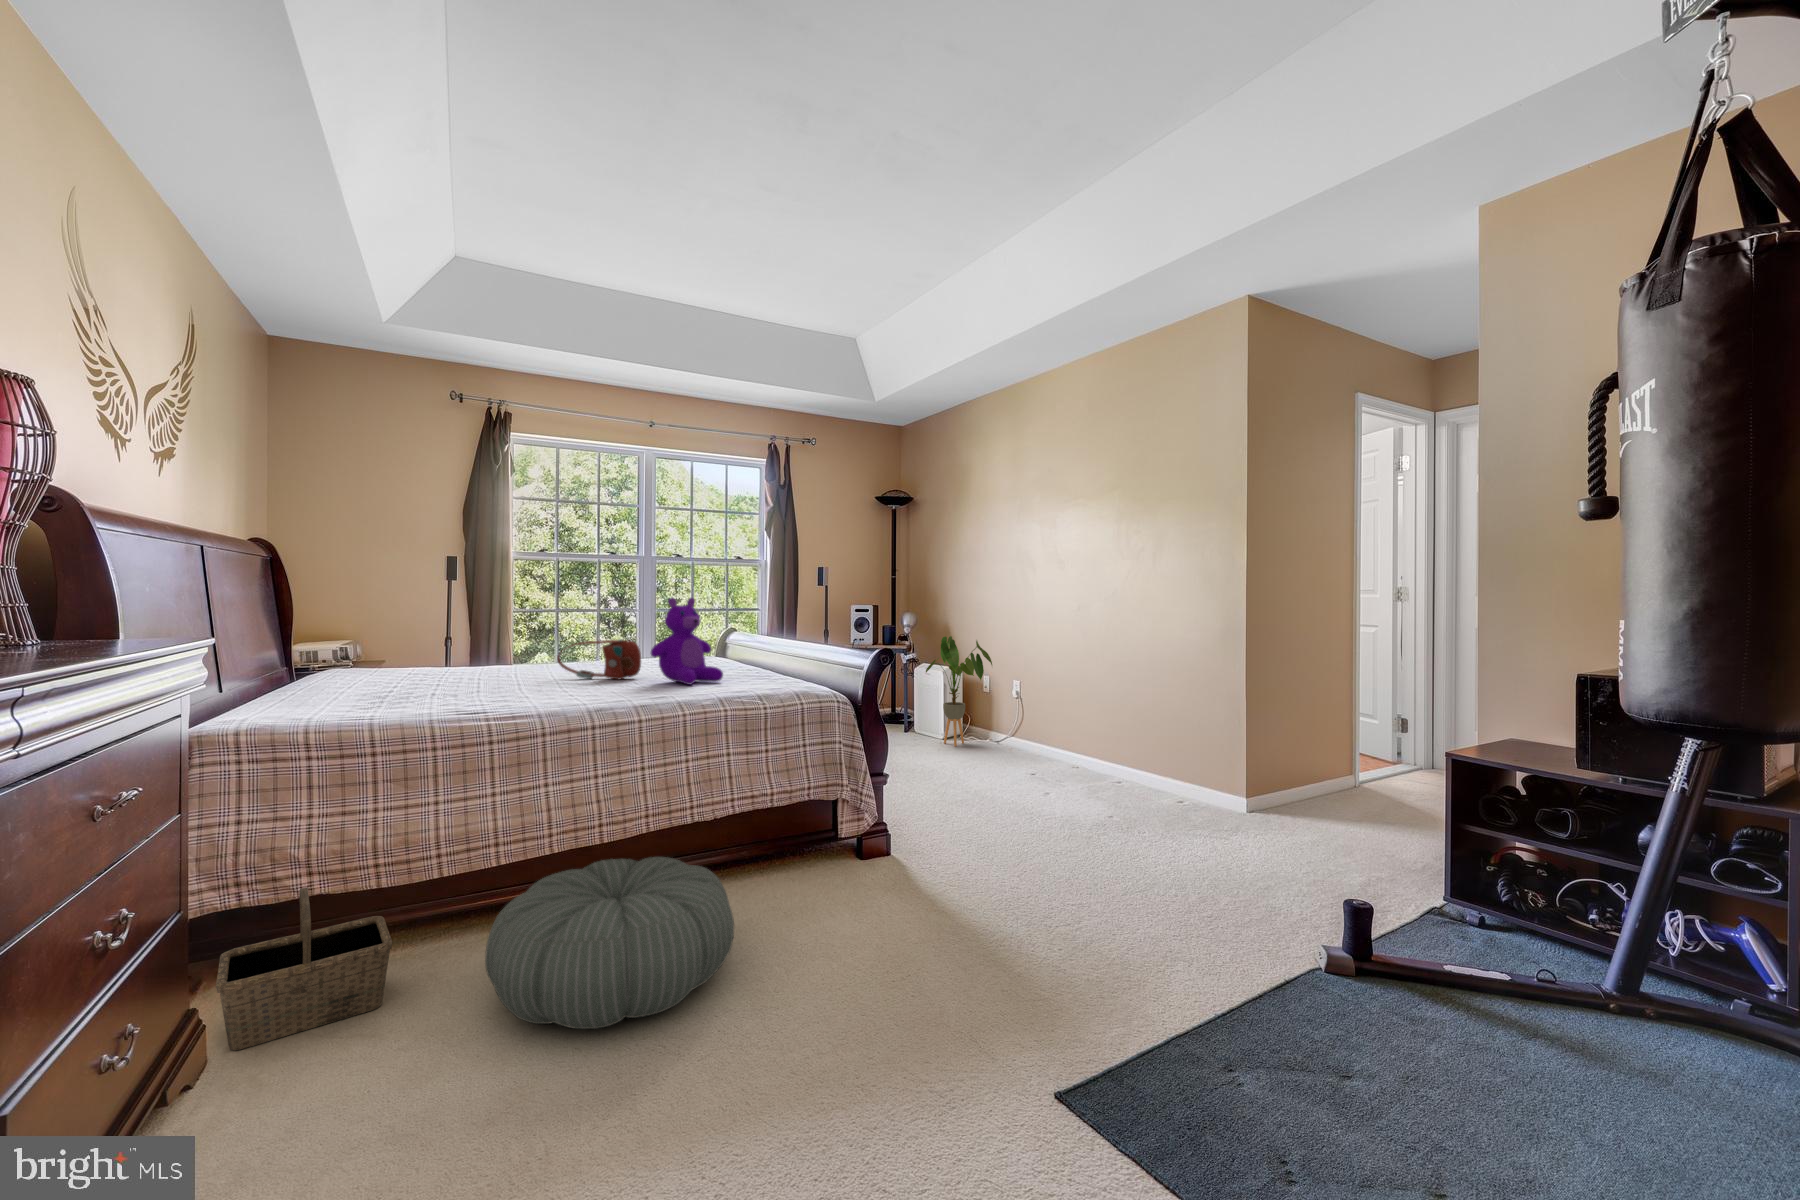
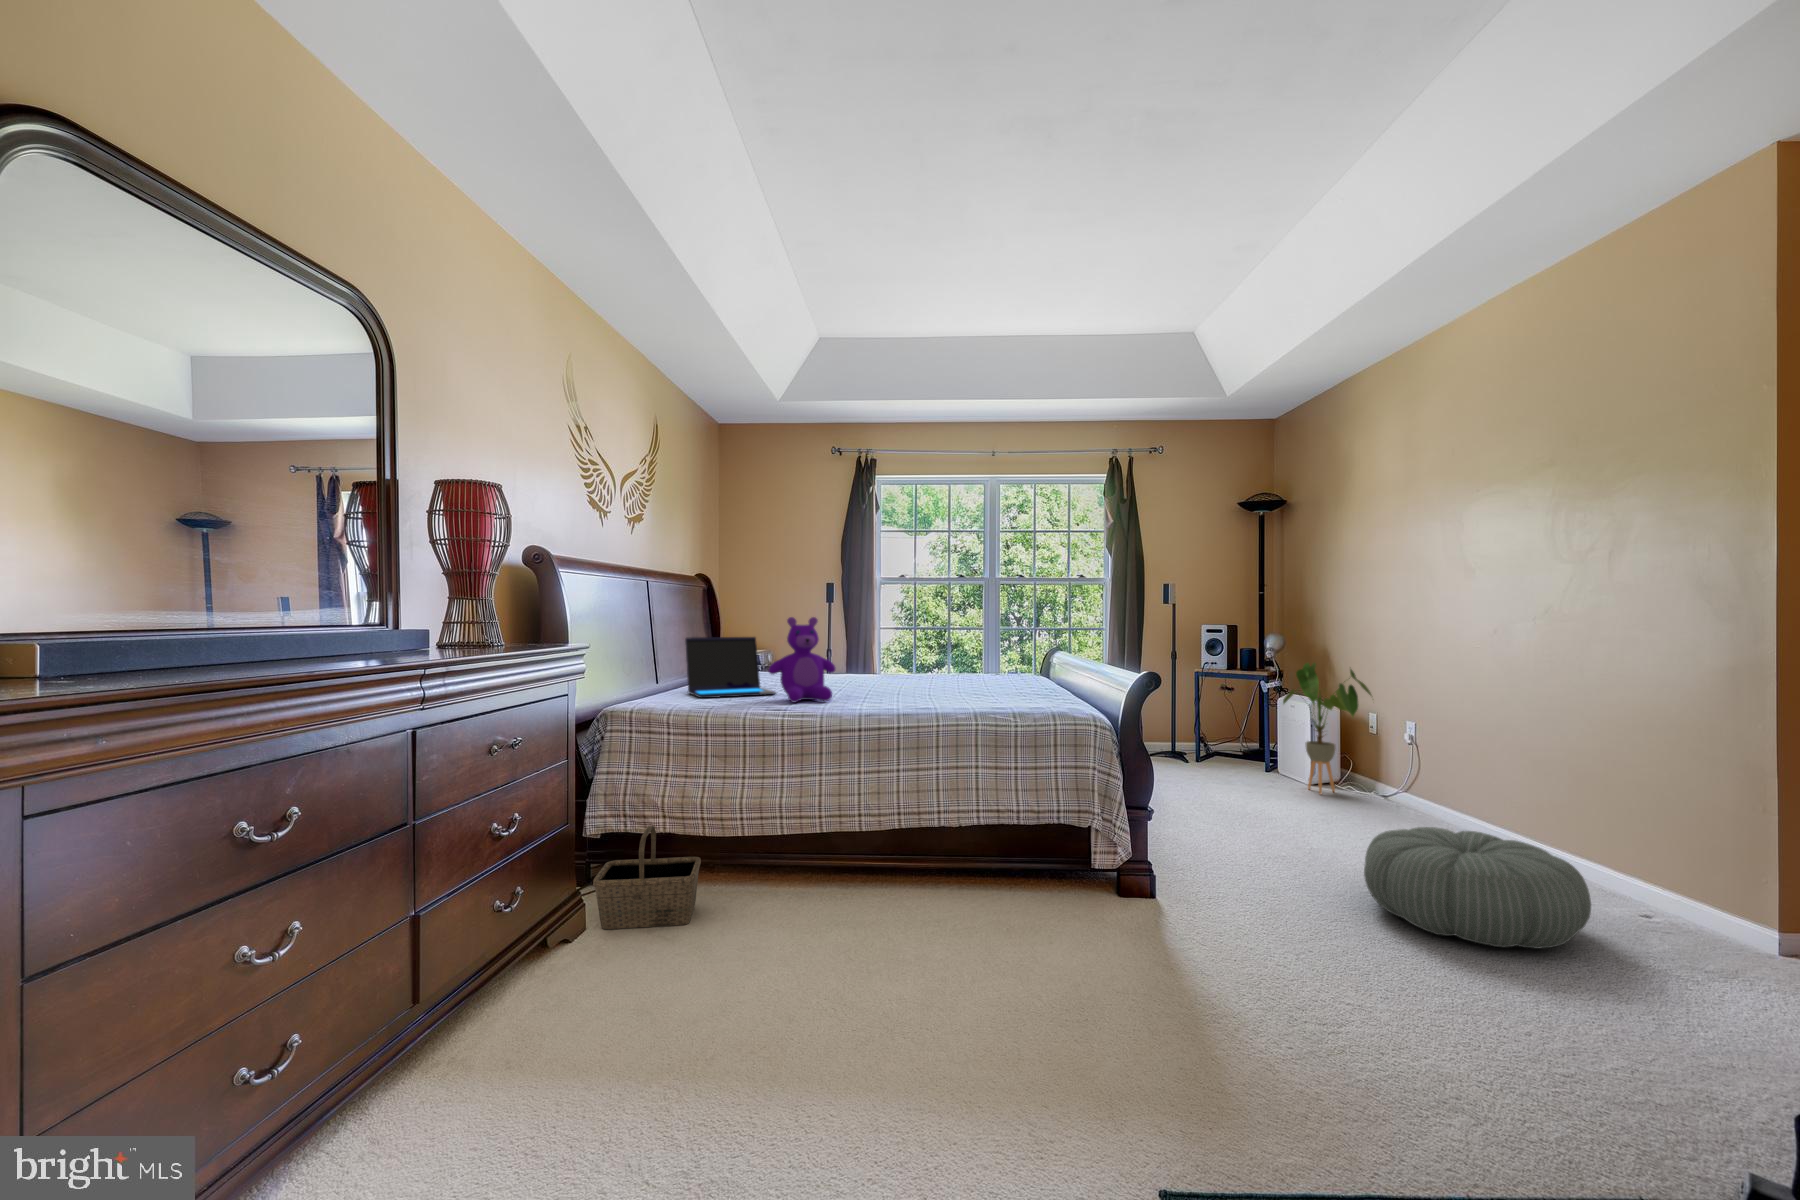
teddy bear: present [651,598,723,685] -> present [769,617,836,702]
laptop: none [288,623,446,706] -> present [685,637,776,698]
handbag: present [557,639,641,679] -> none [871,655,936,691]
pouf: present [485,857,734,1029] -> present [1364,827,1591,949]

